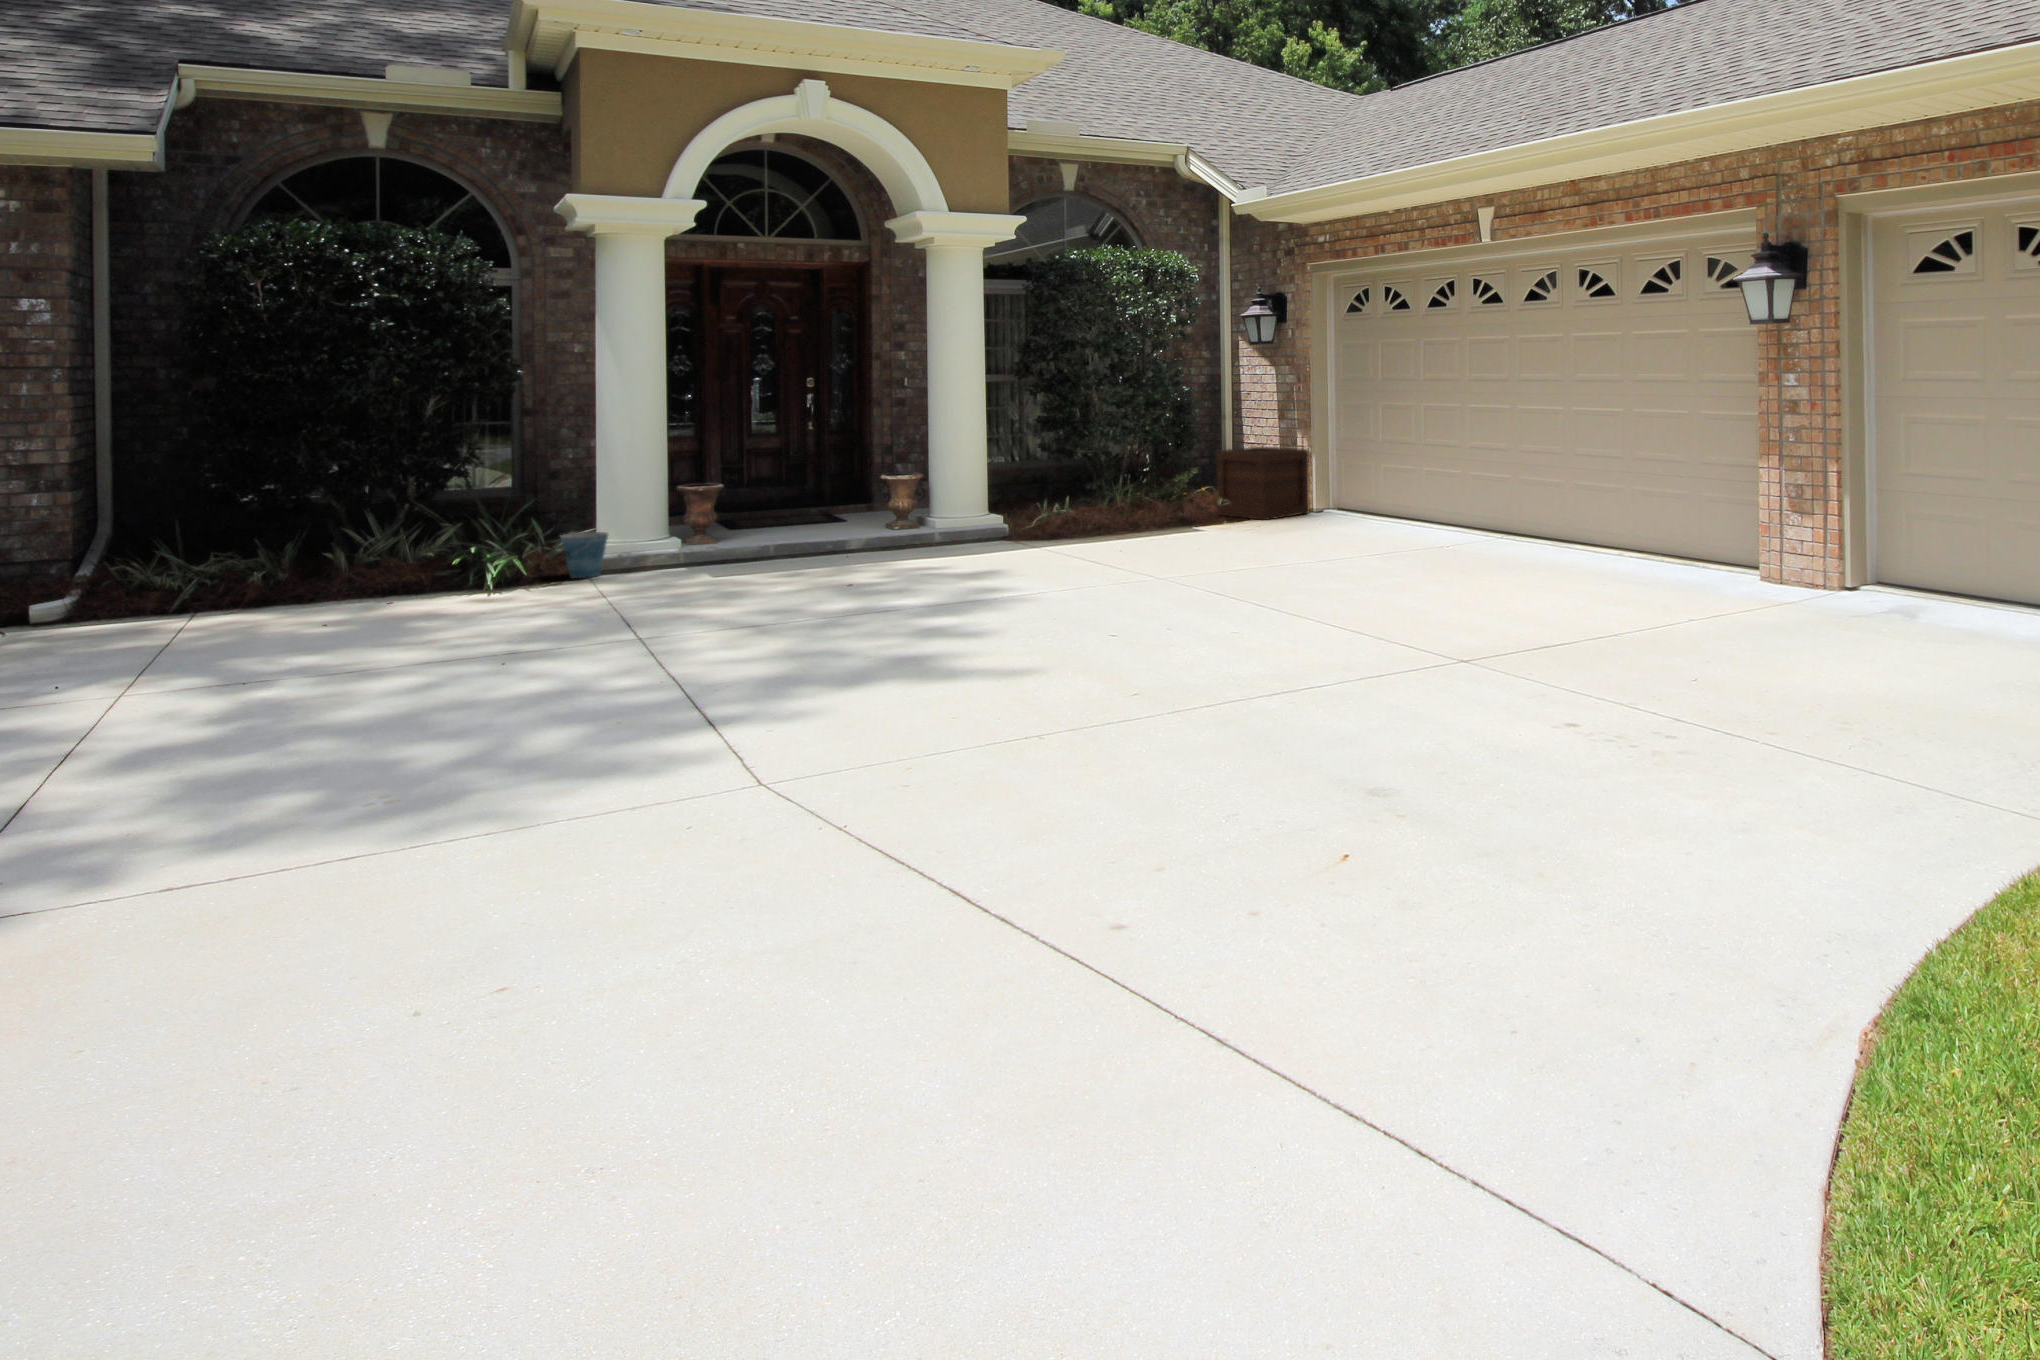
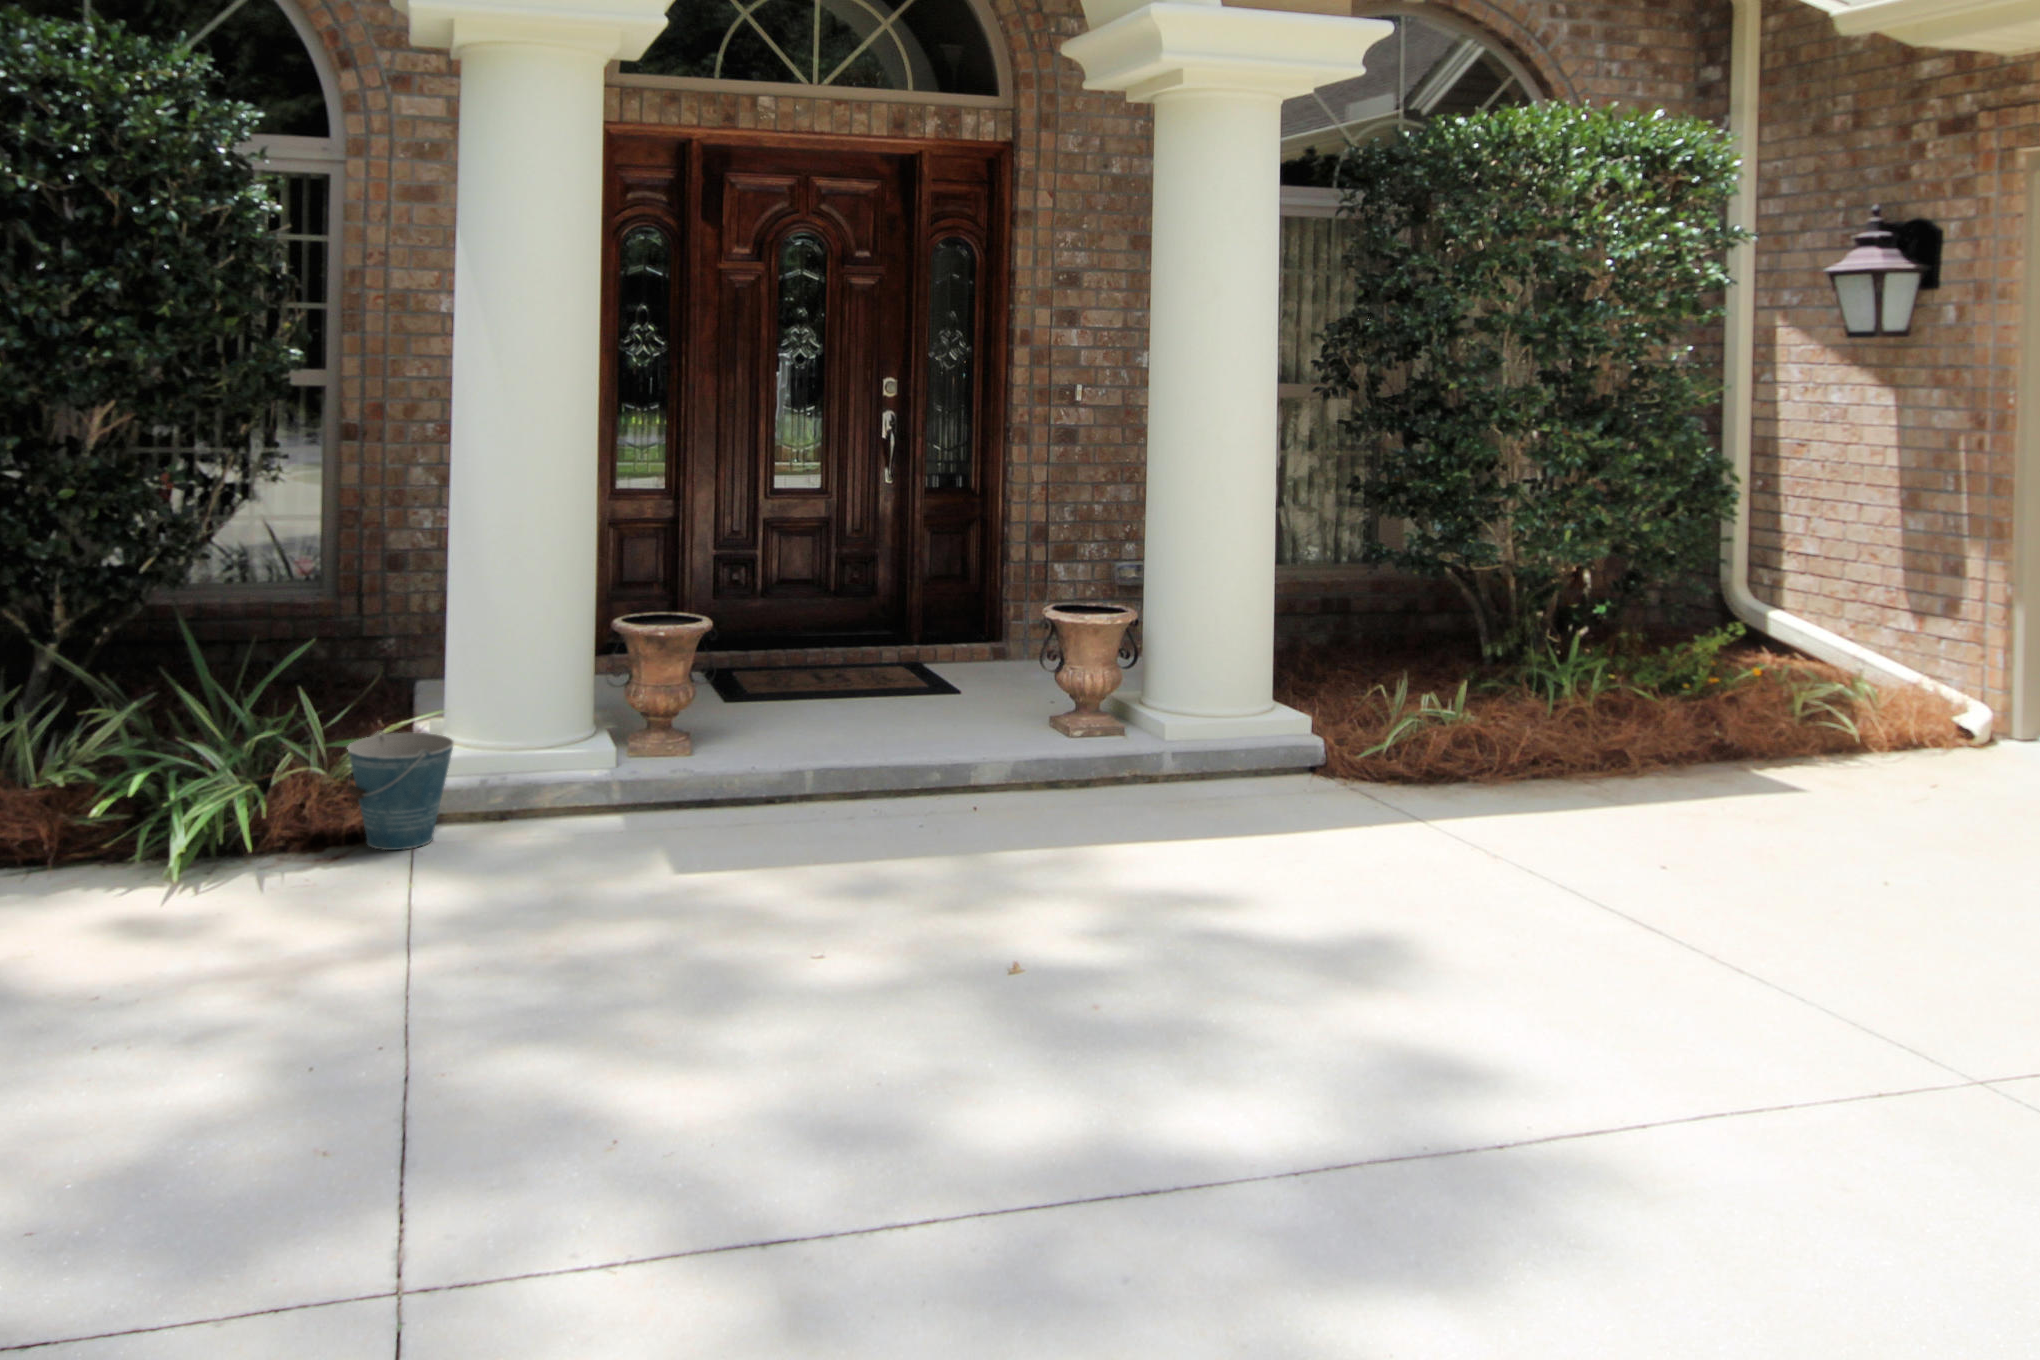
wooden crate: present [1216,447,1309,520] -> none [1763,567,2003,754]

